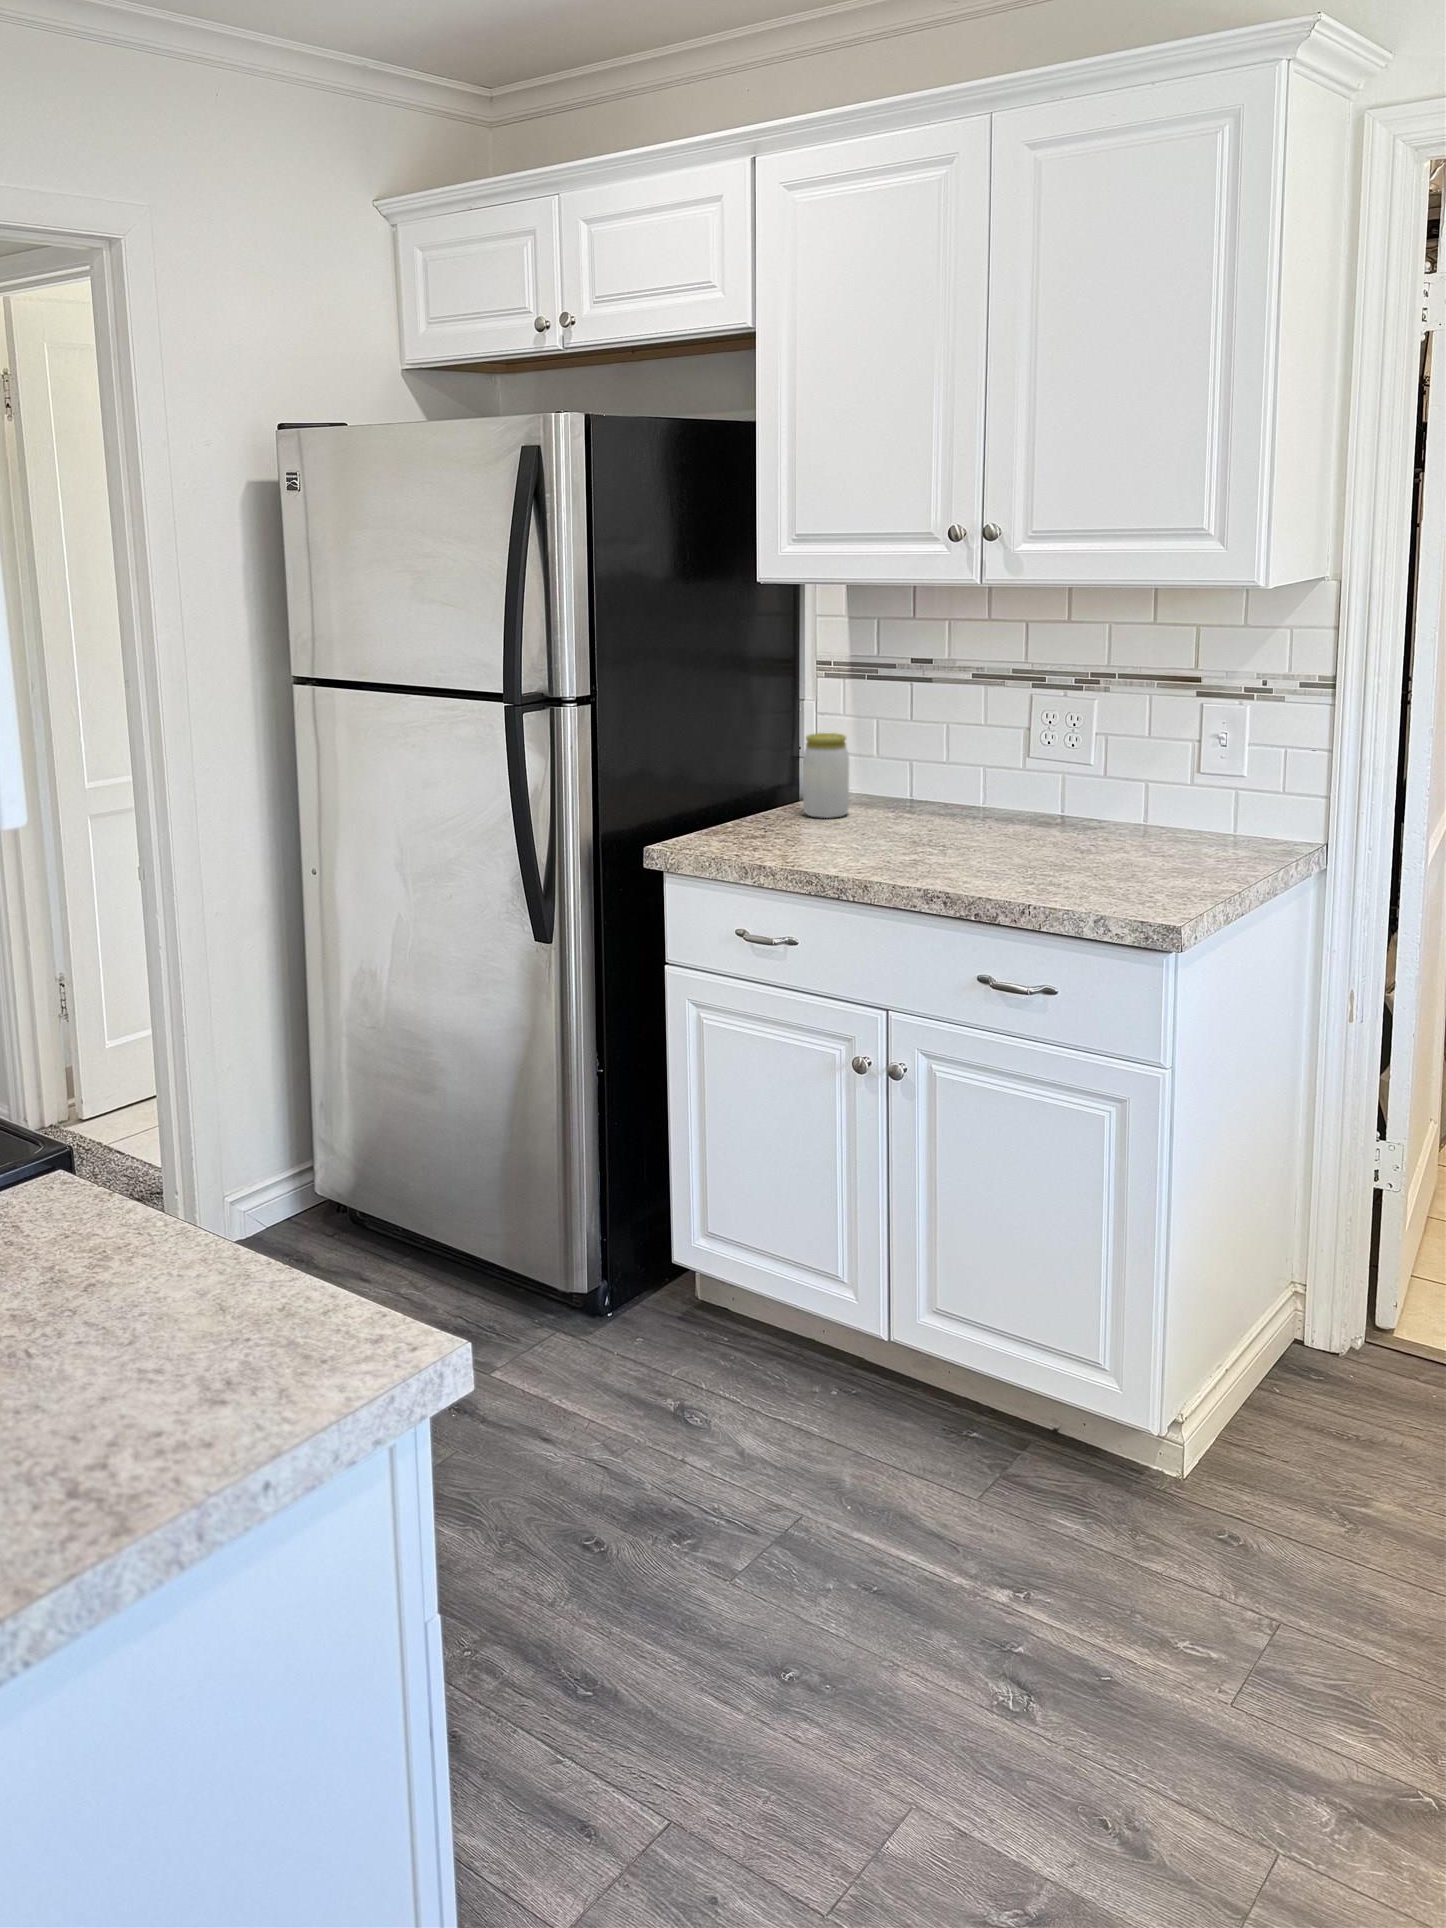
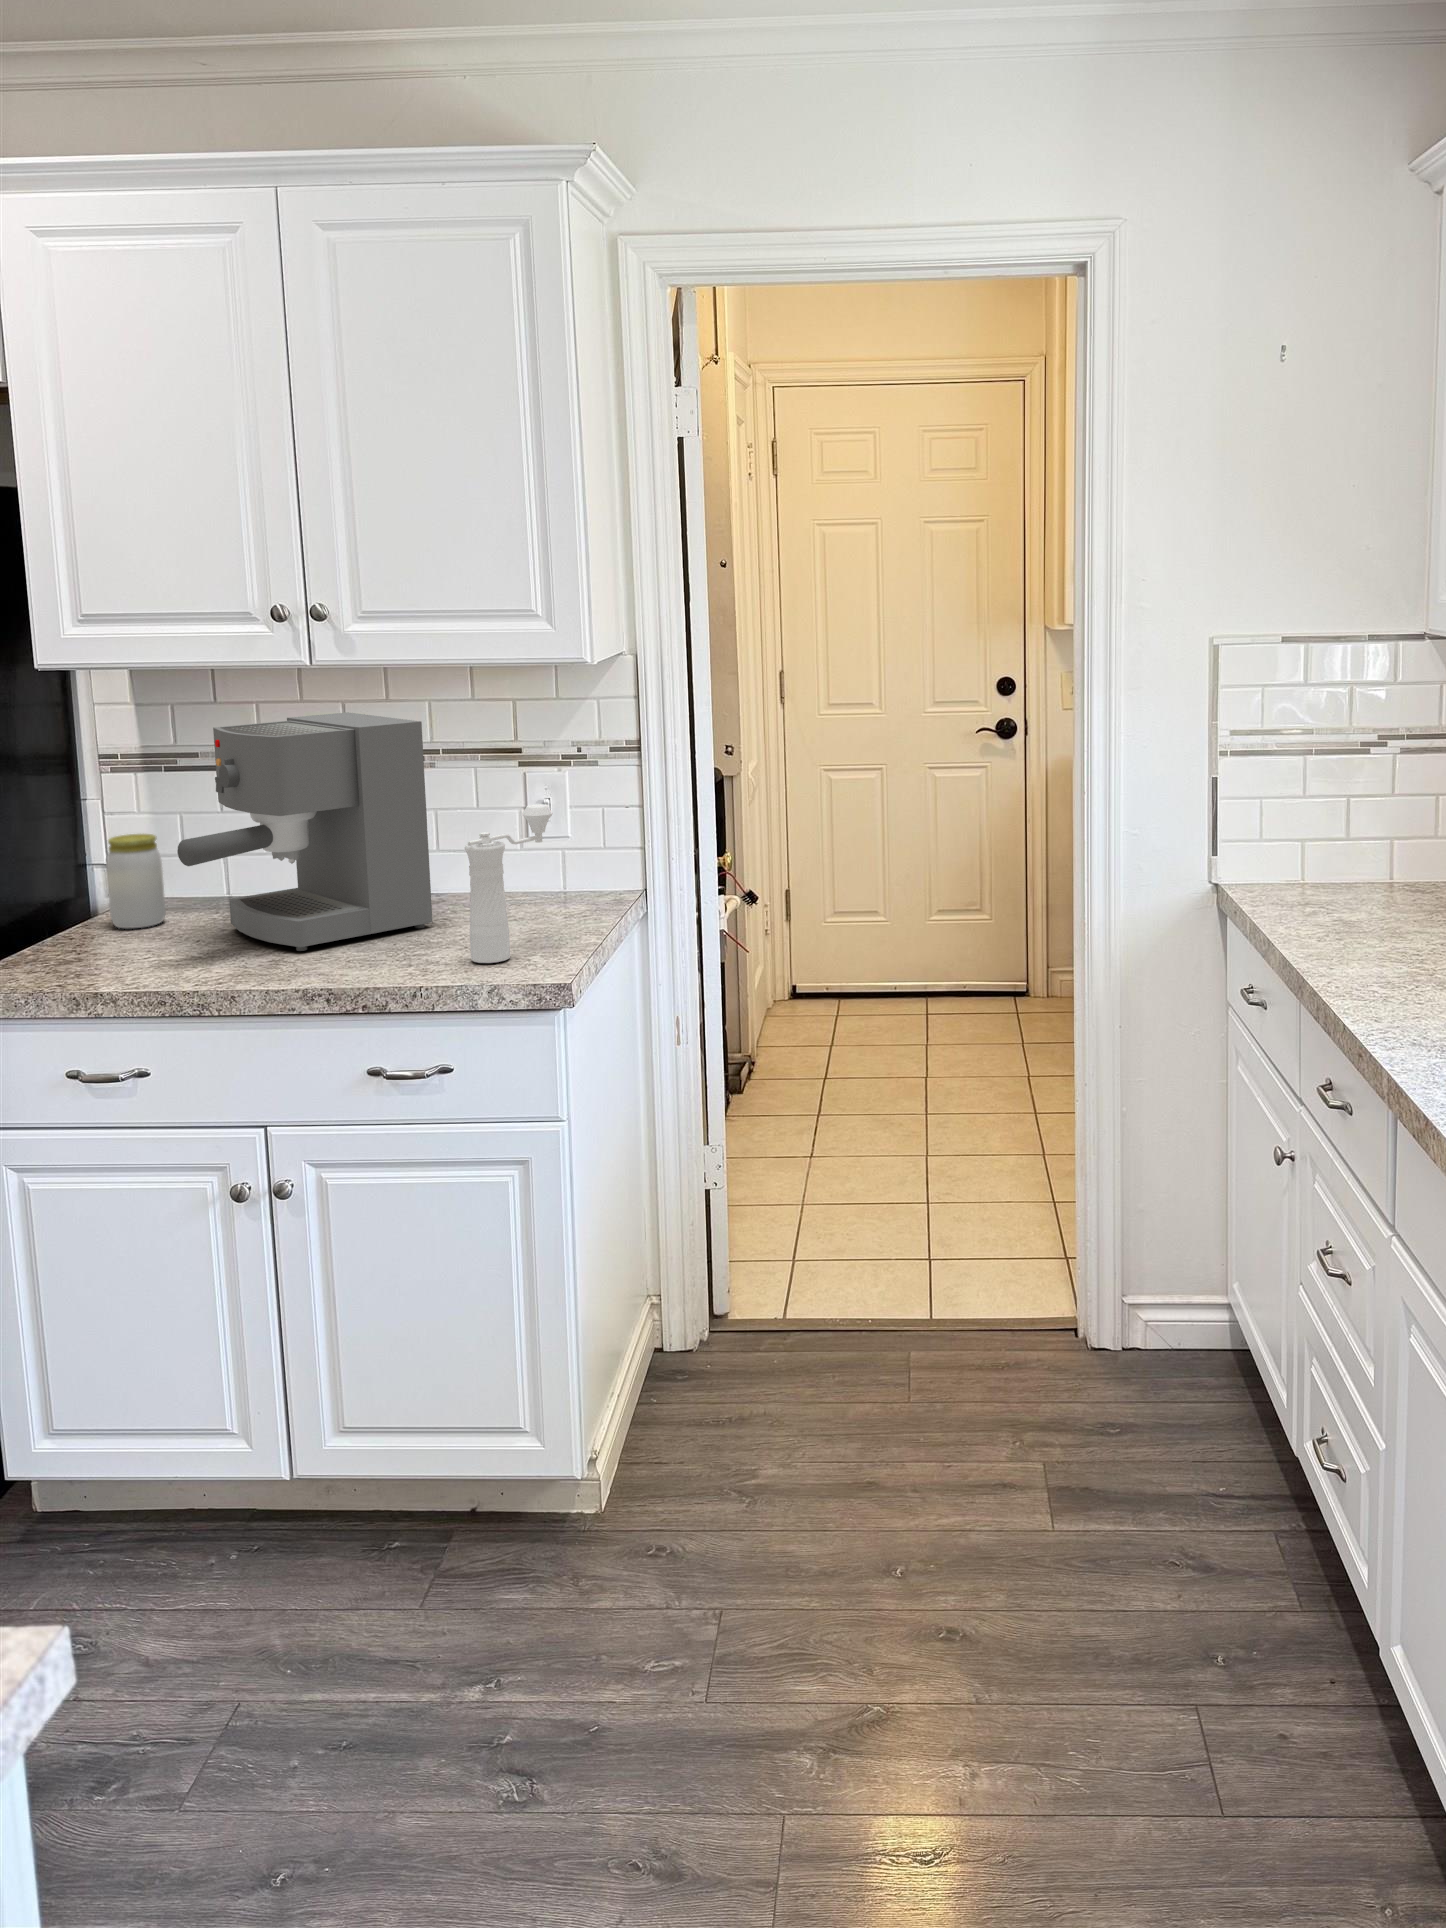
coffee maker: none [843,632,1083,856] -> present [177,712,432,951]
pepper mill: none [1094,736,1200,892] -> present [465,804,553,963]

